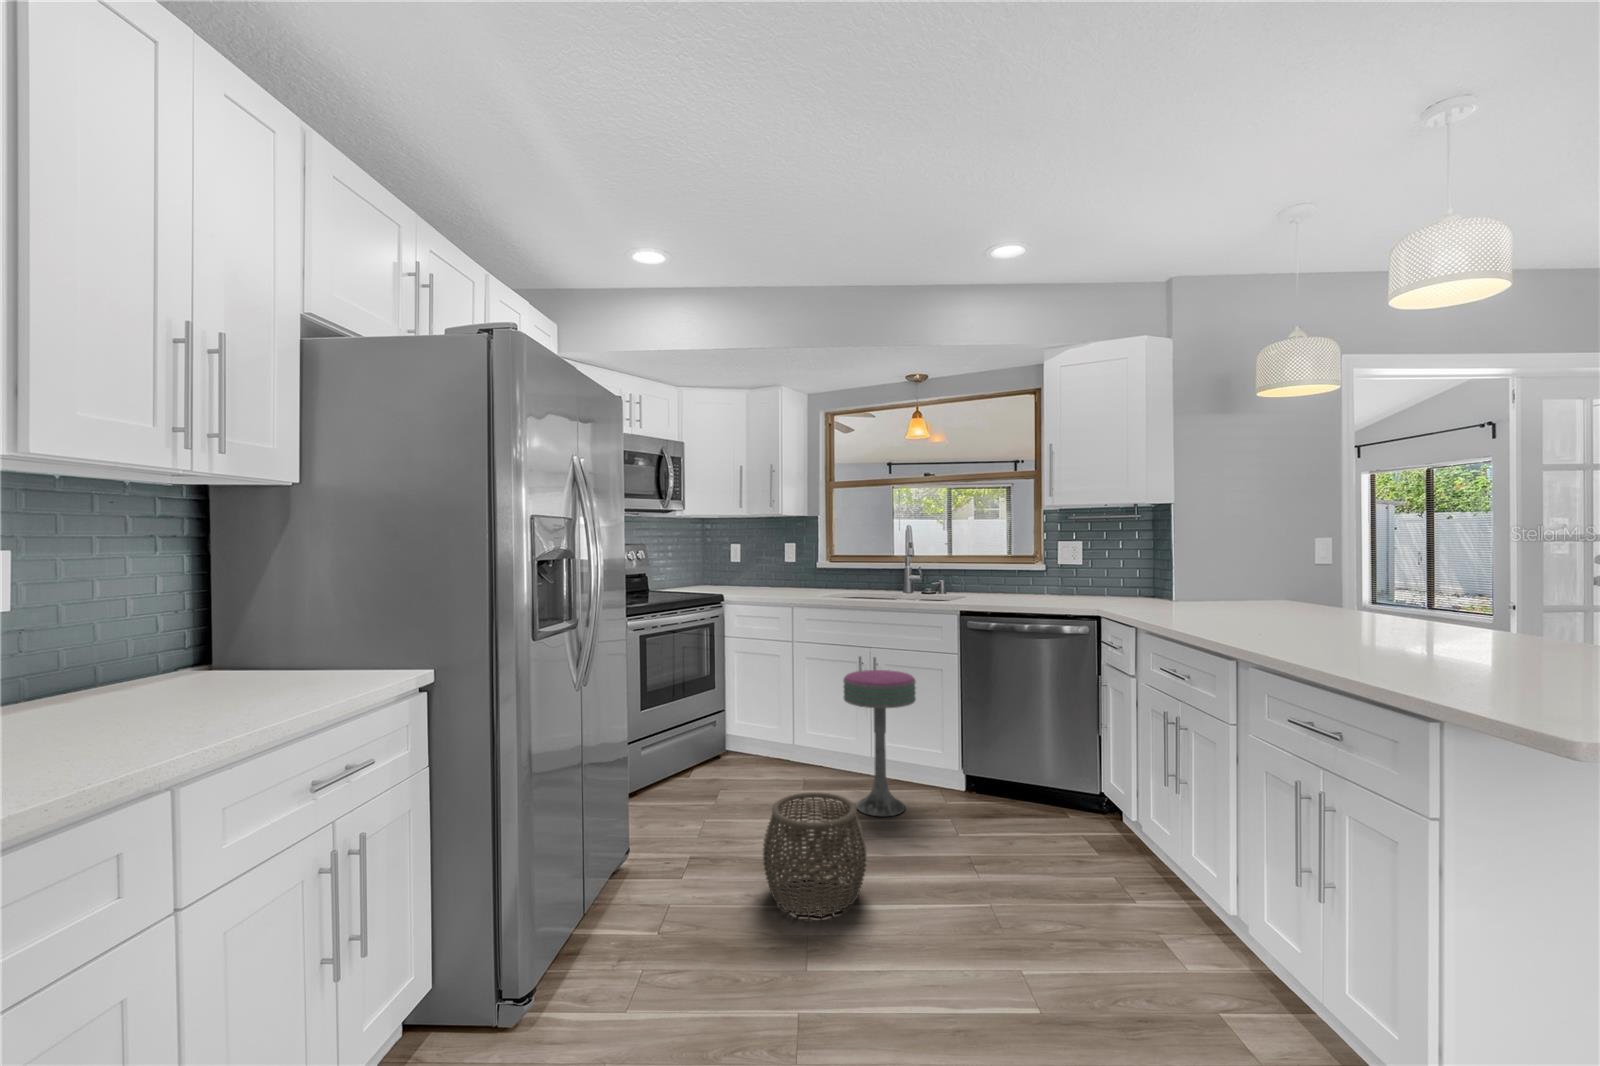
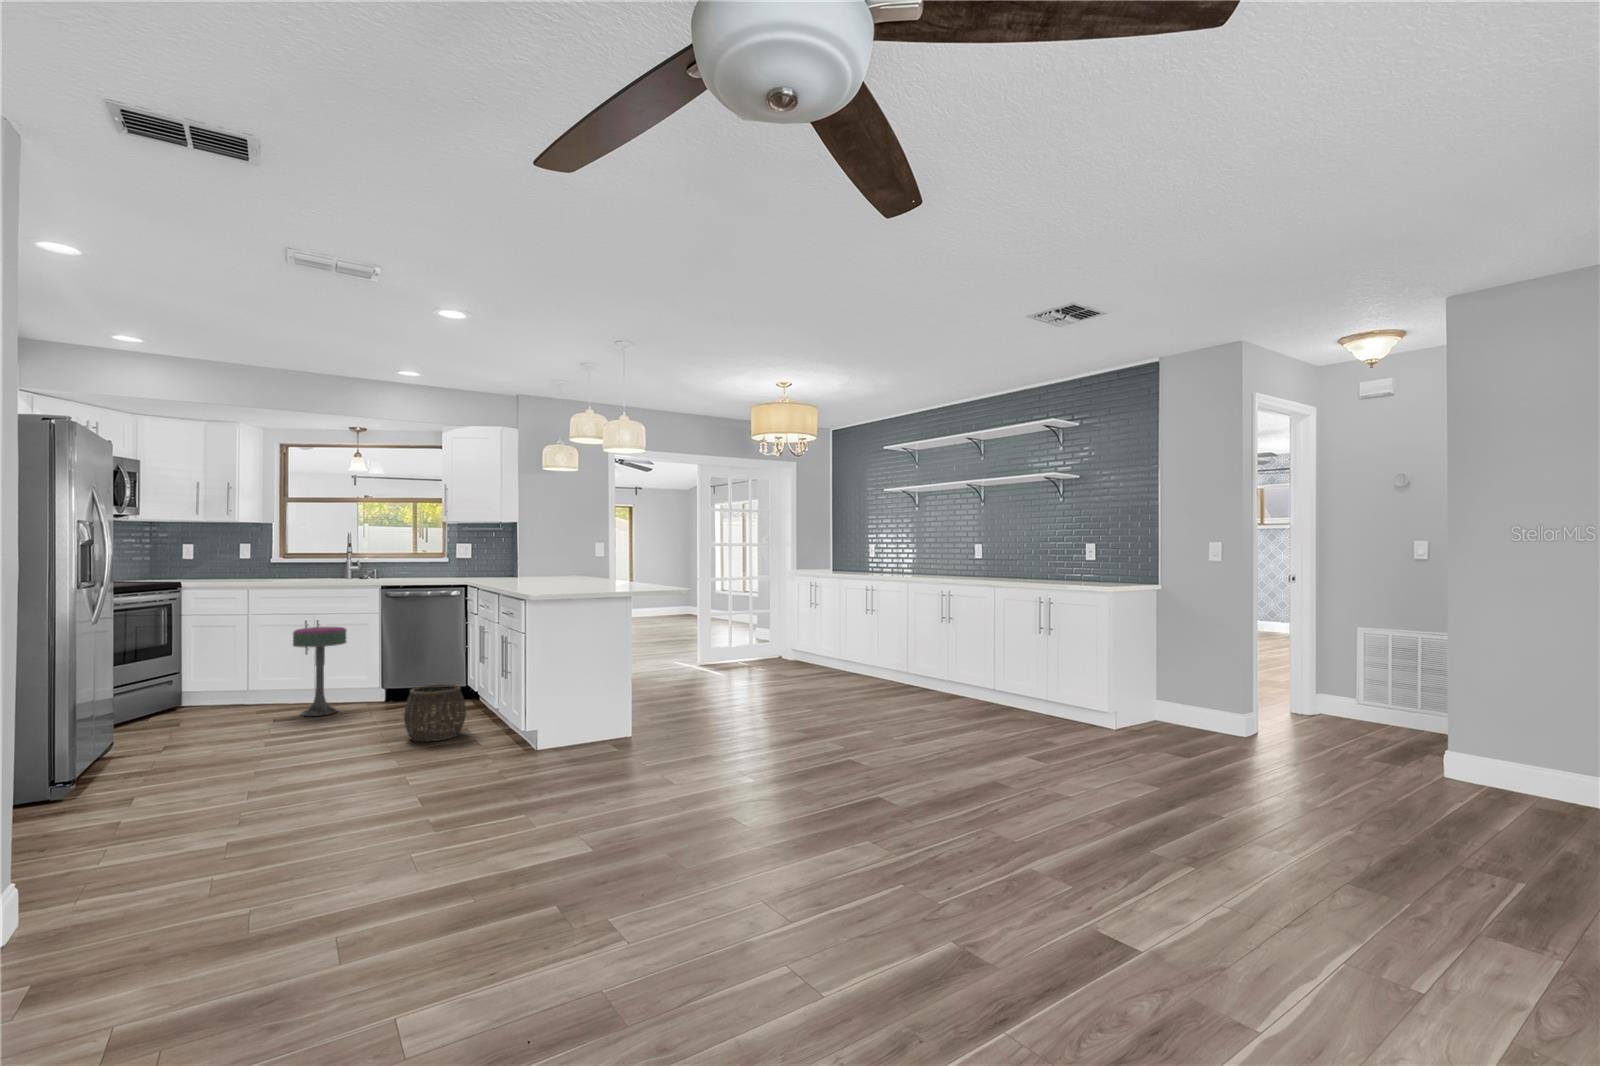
woven basket: present [763,792,867,917] -> present [404,684,466,742]

